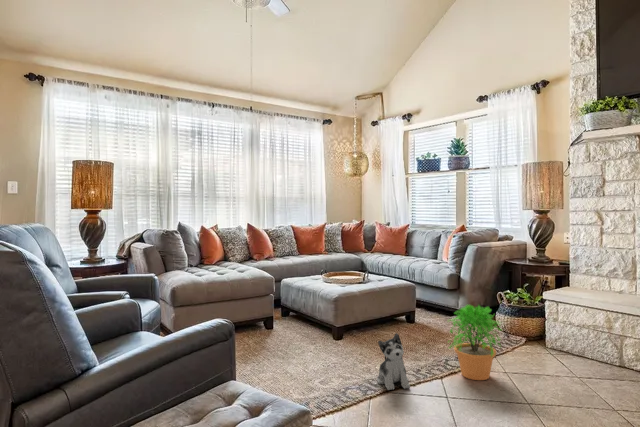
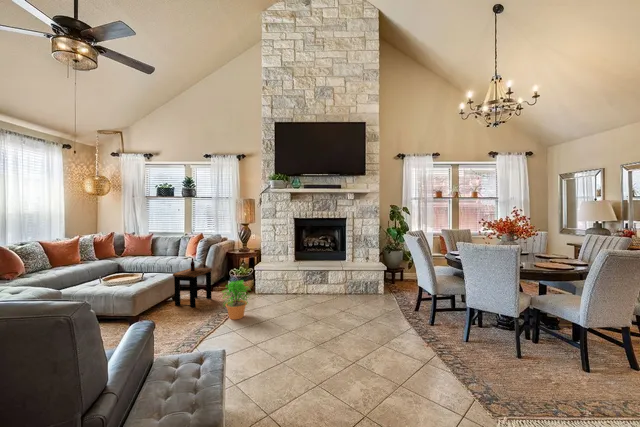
side table: none [398,259,460,340] -> present [173,258,212,307]
plush toy: present [377,333,410,390] -> none [189,306,211,340]

